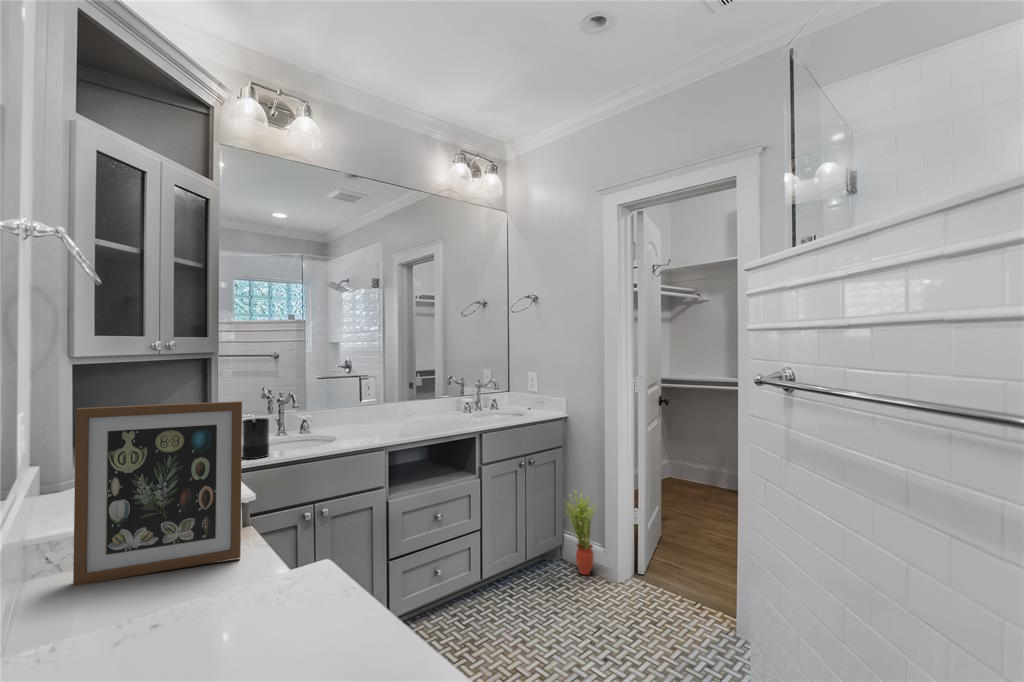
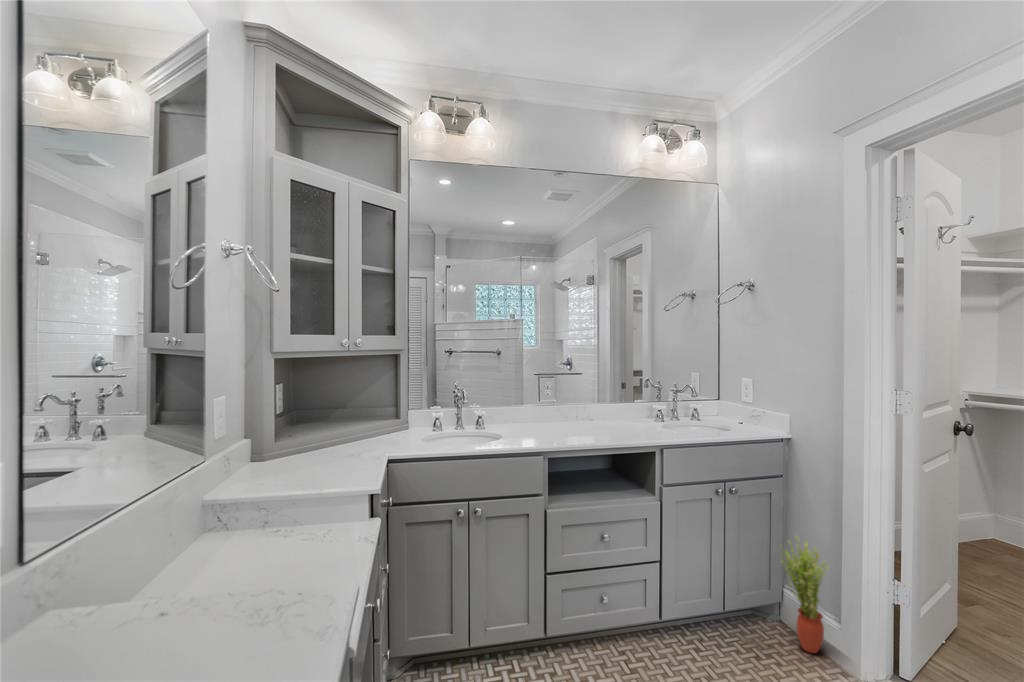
picture frame: present [73,401,242,586] -> none [231,397,353,549]
candle: present [242,416,269,459] -> none [407,409,430,450]

